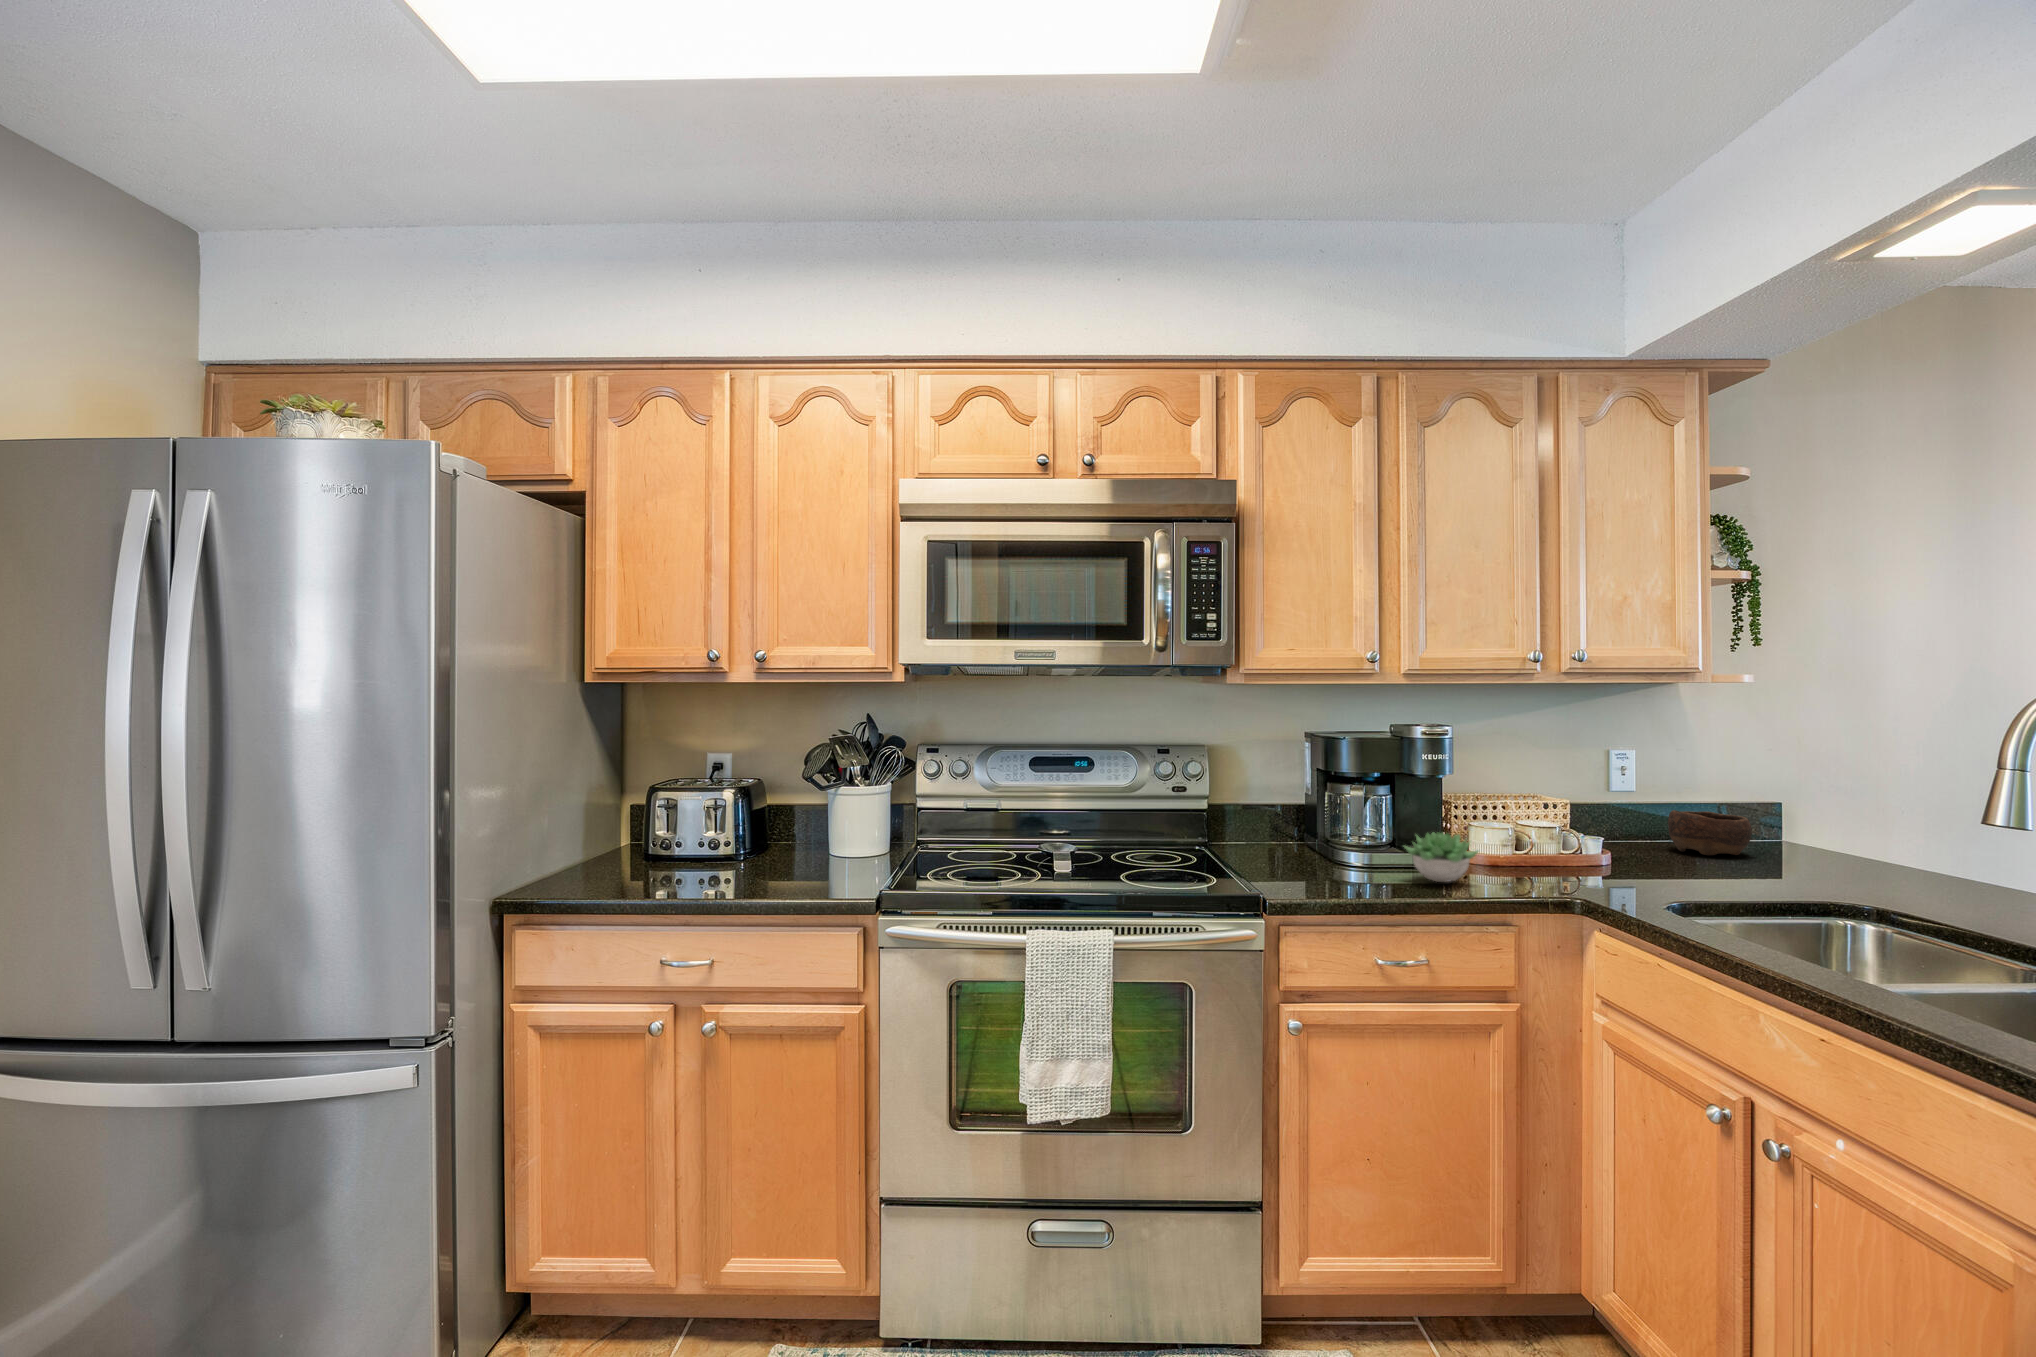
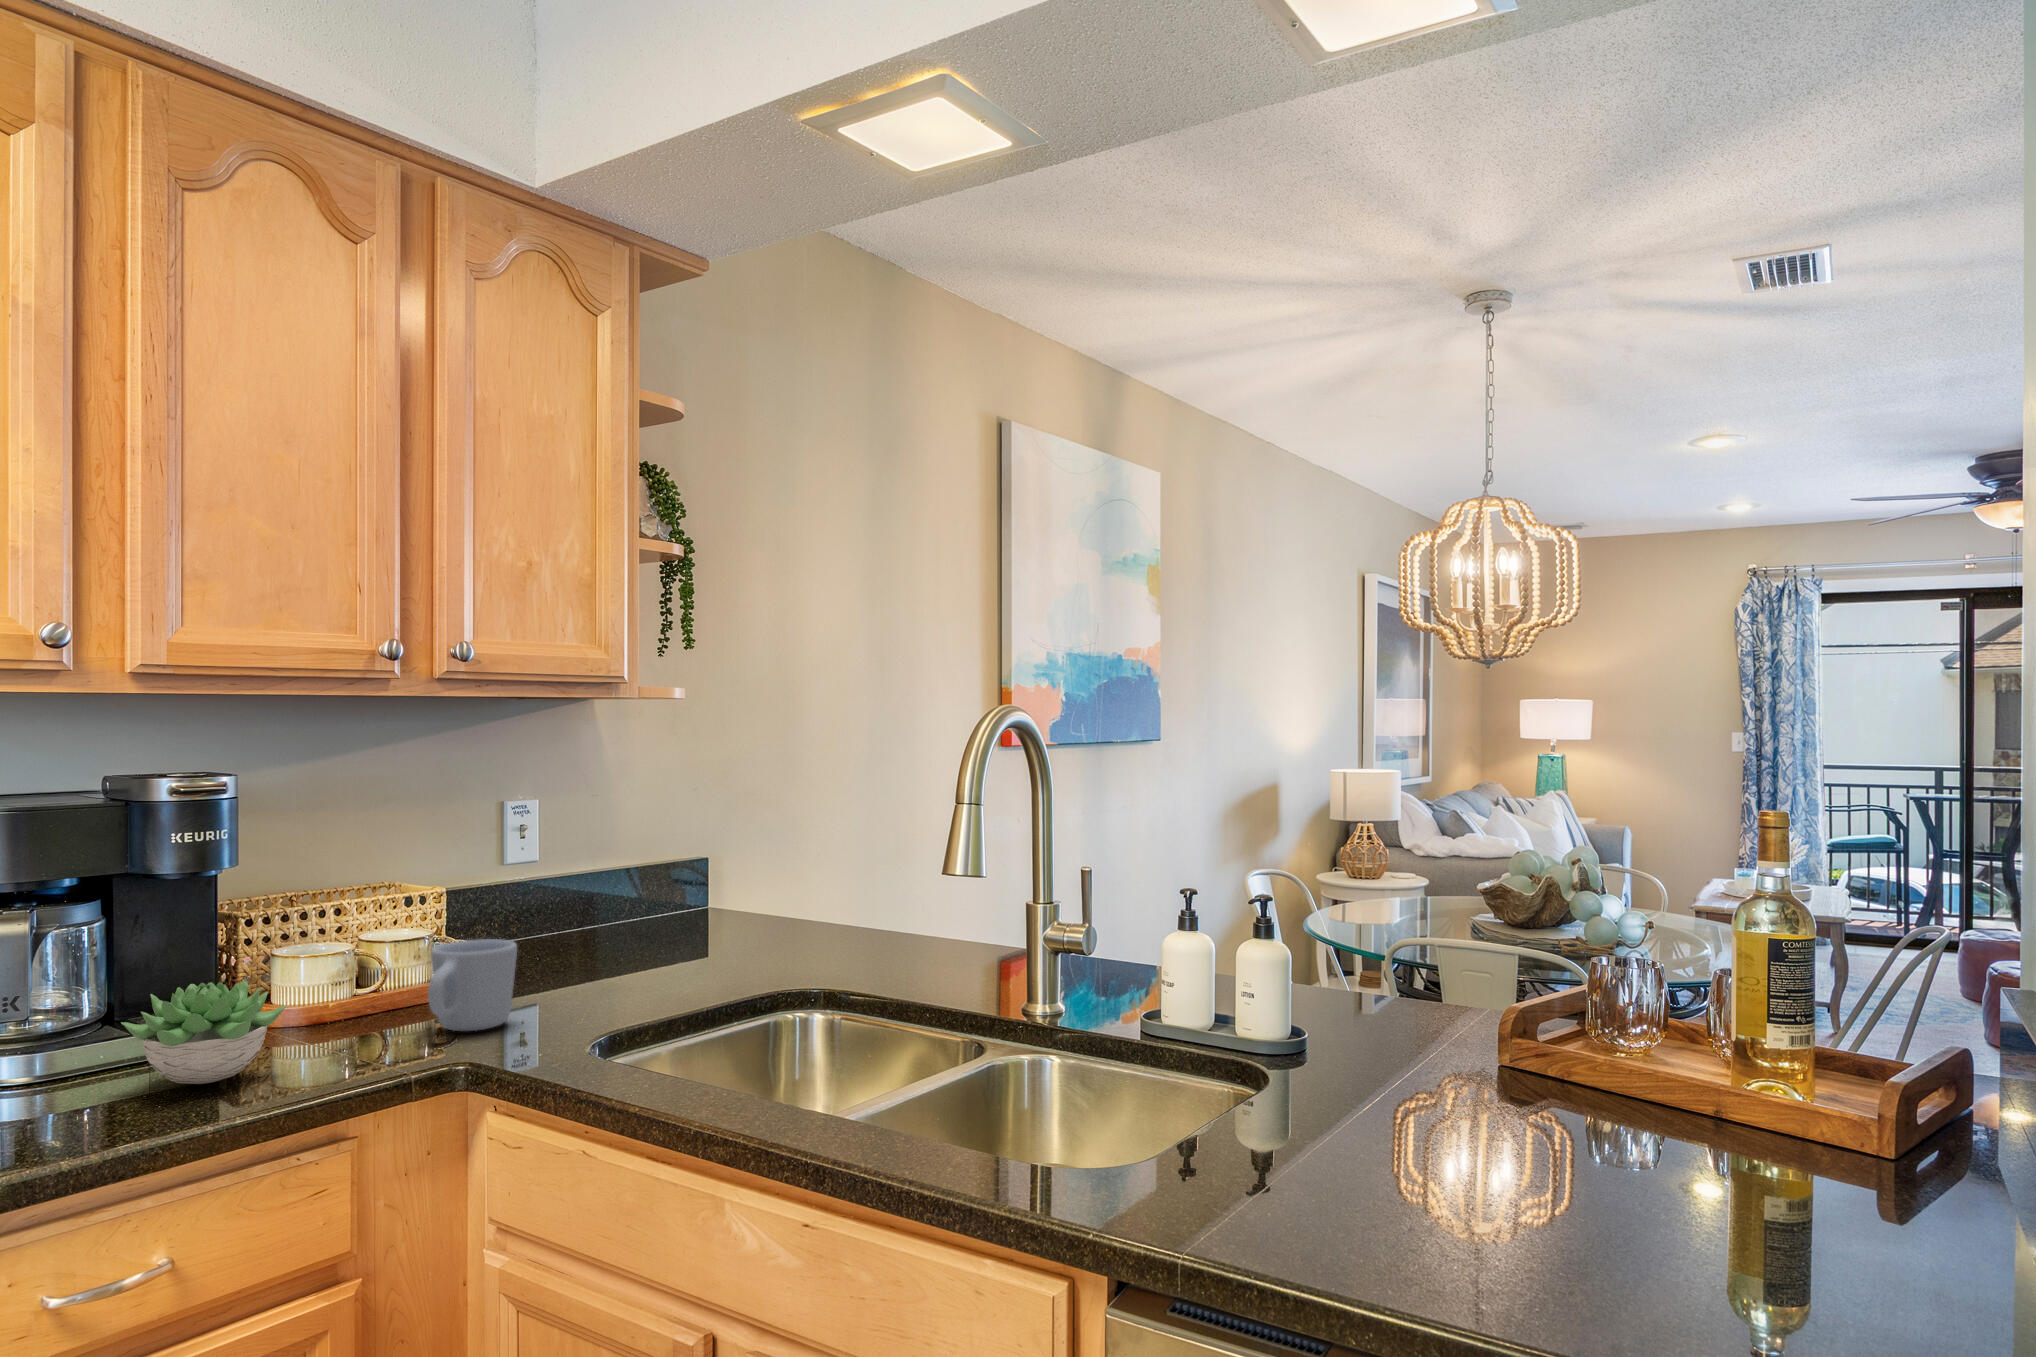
bowl: present [1668,810,1752,855] -> none [584,882,687,946]
mug: none [1557,831,1614,884] -> present [428,939,517,1031]

